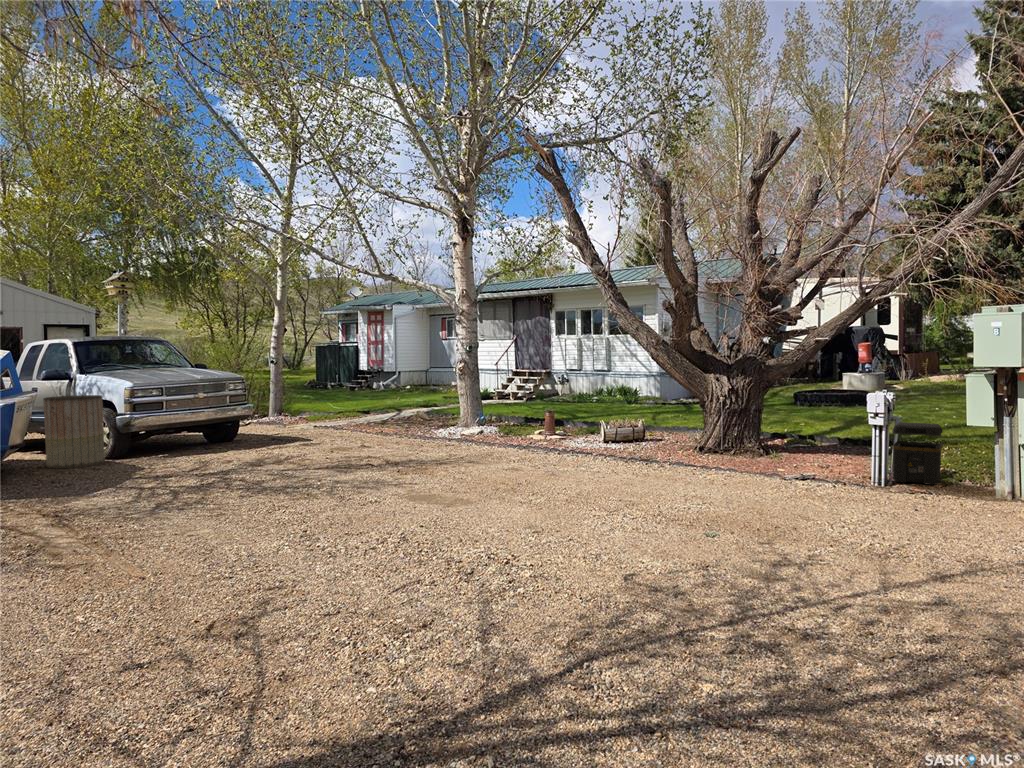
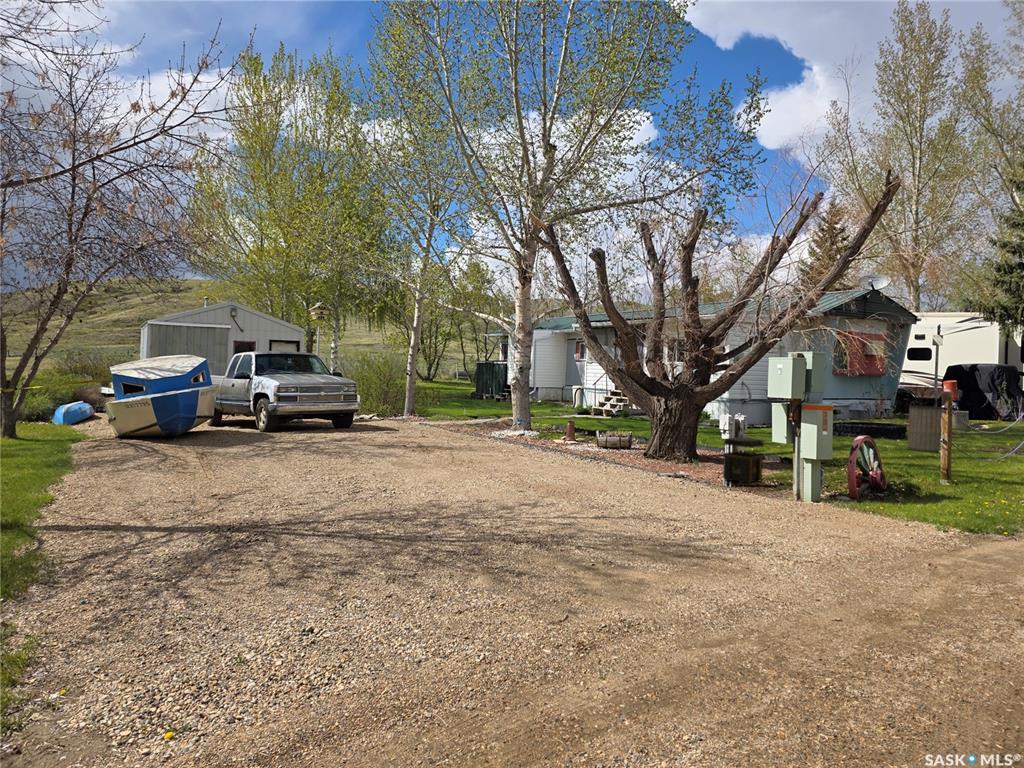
trash can: present [43,395,105,468] -> present [907,406,943,452]

